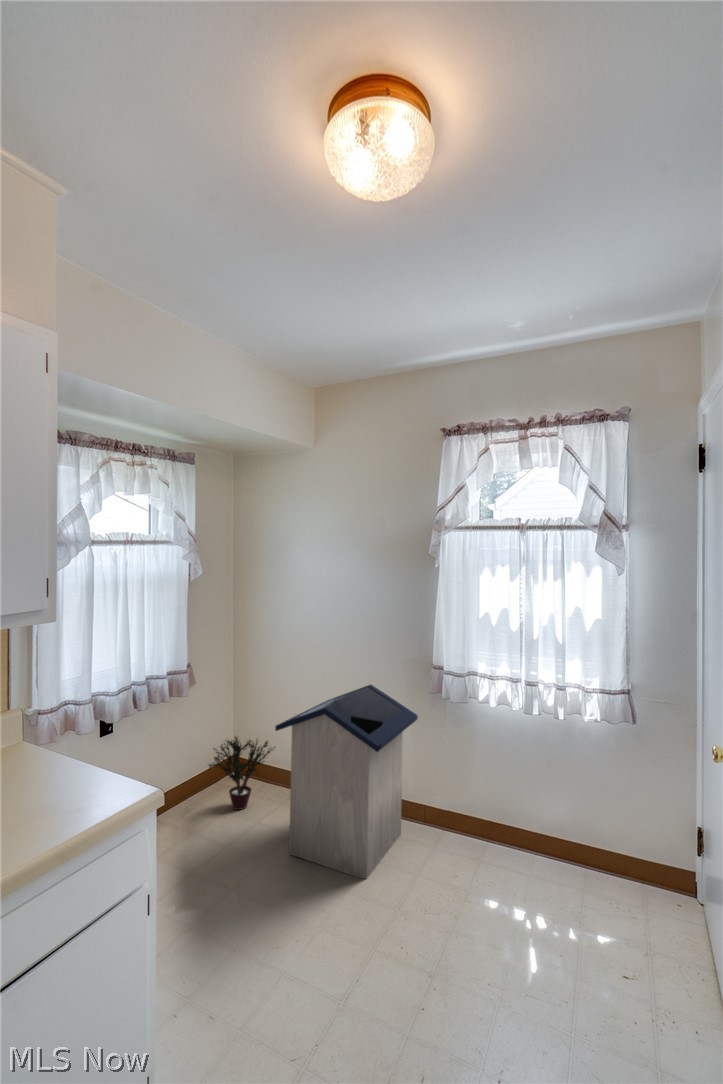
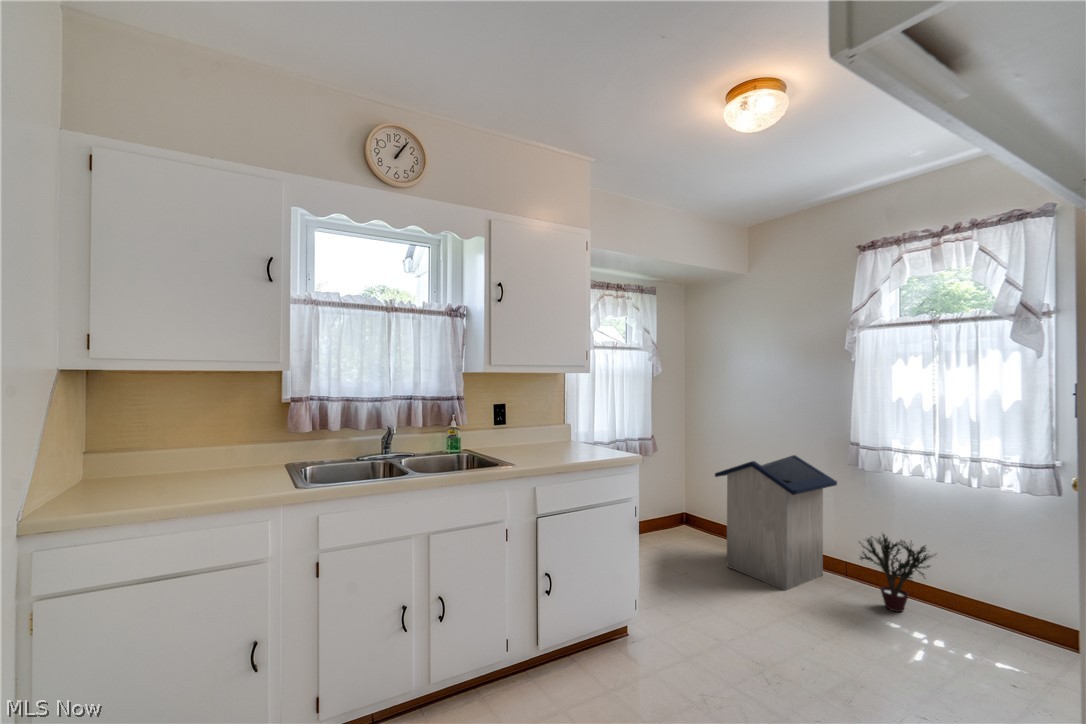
potted plant: present [209,737,272,810] -> present [860,534,934,612]

